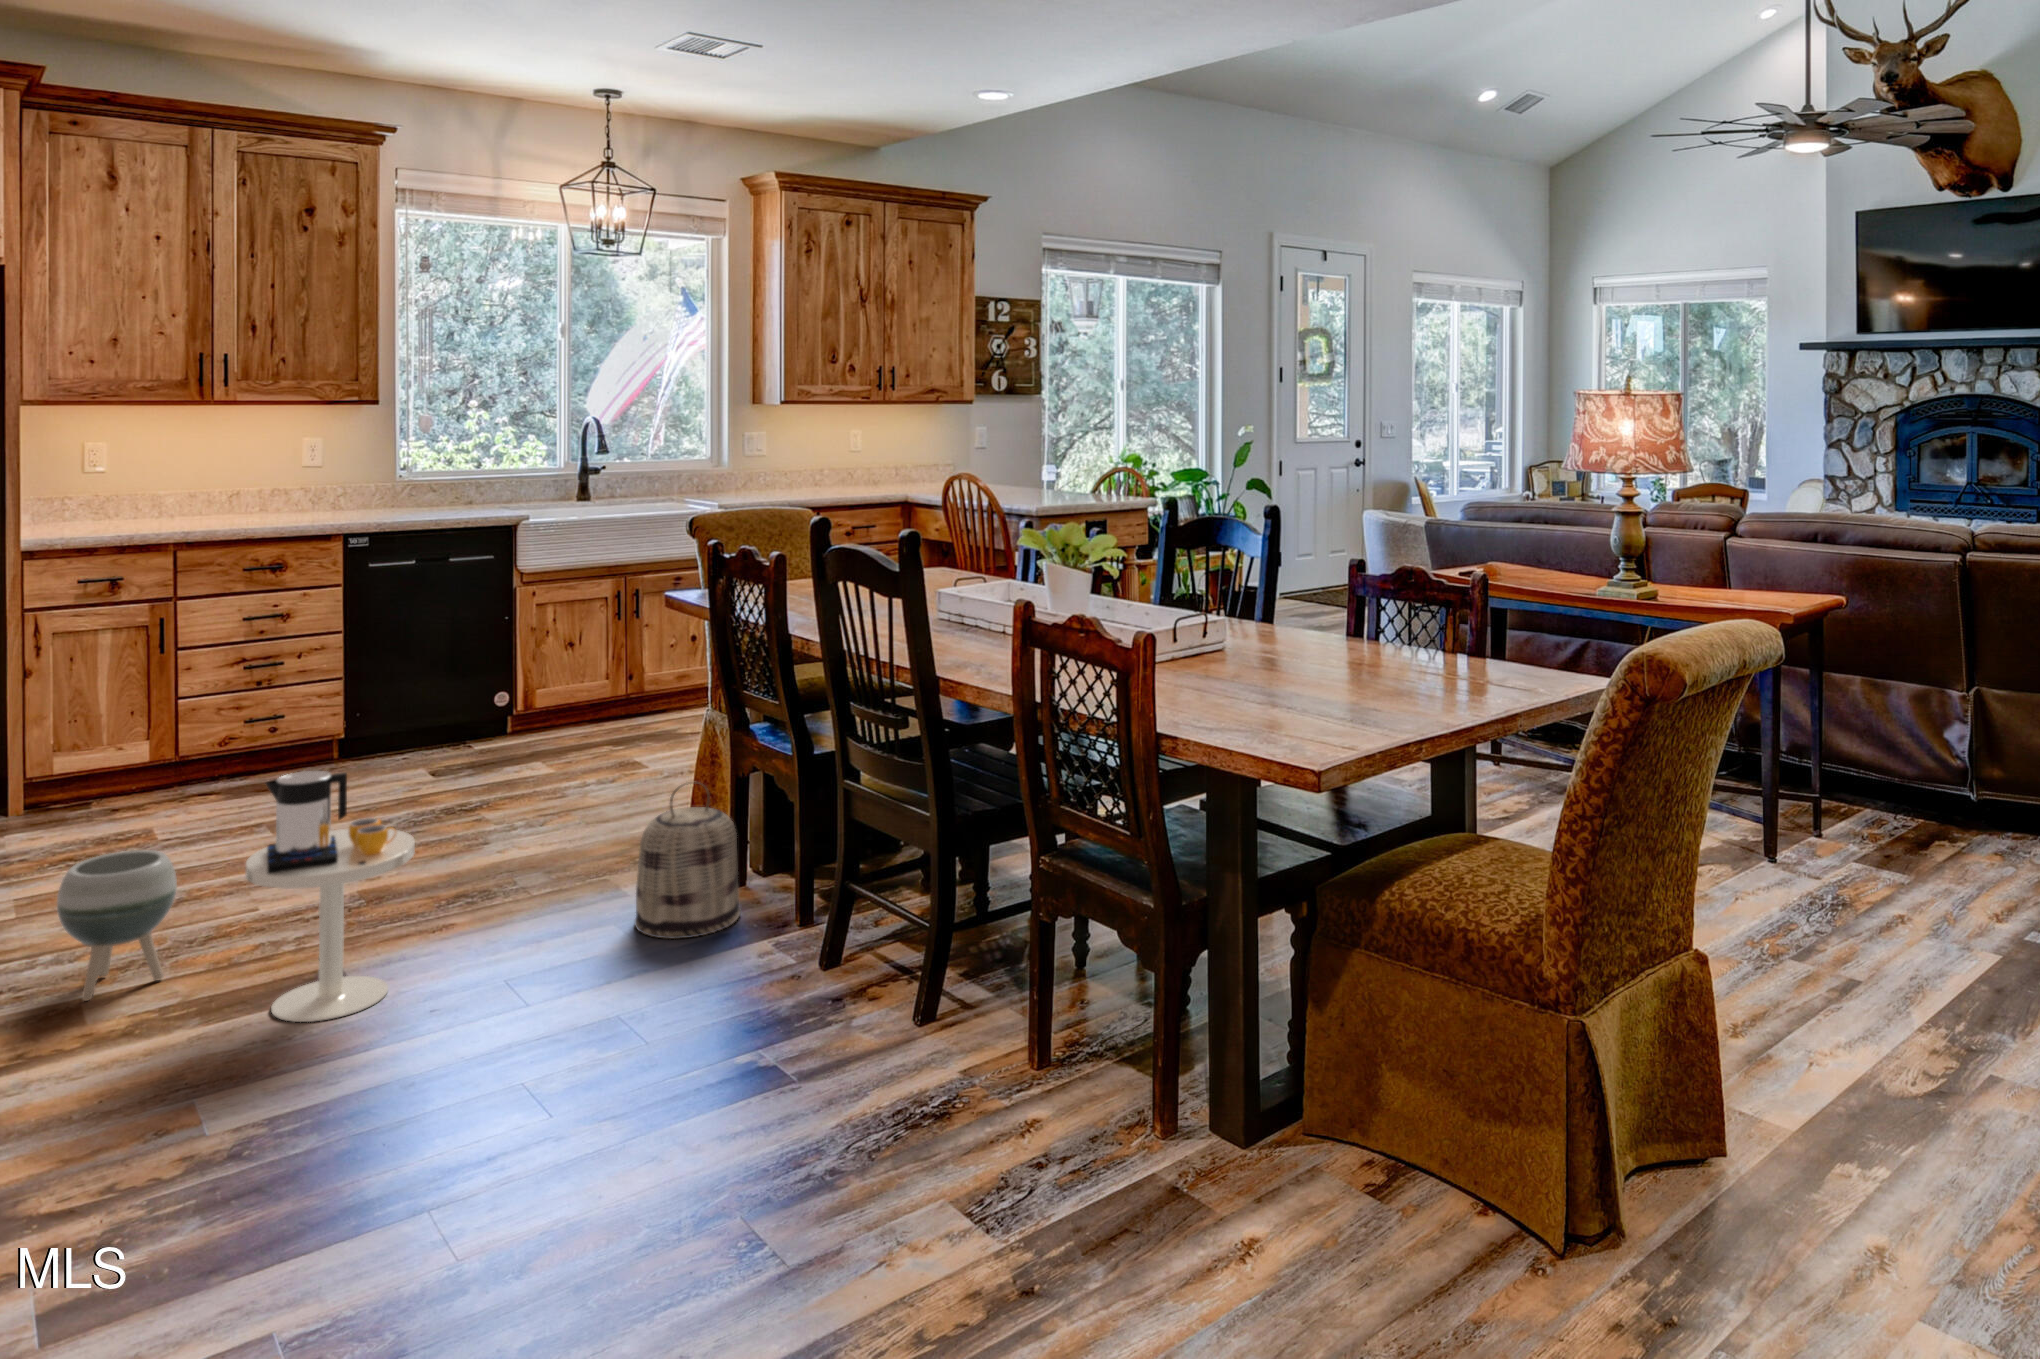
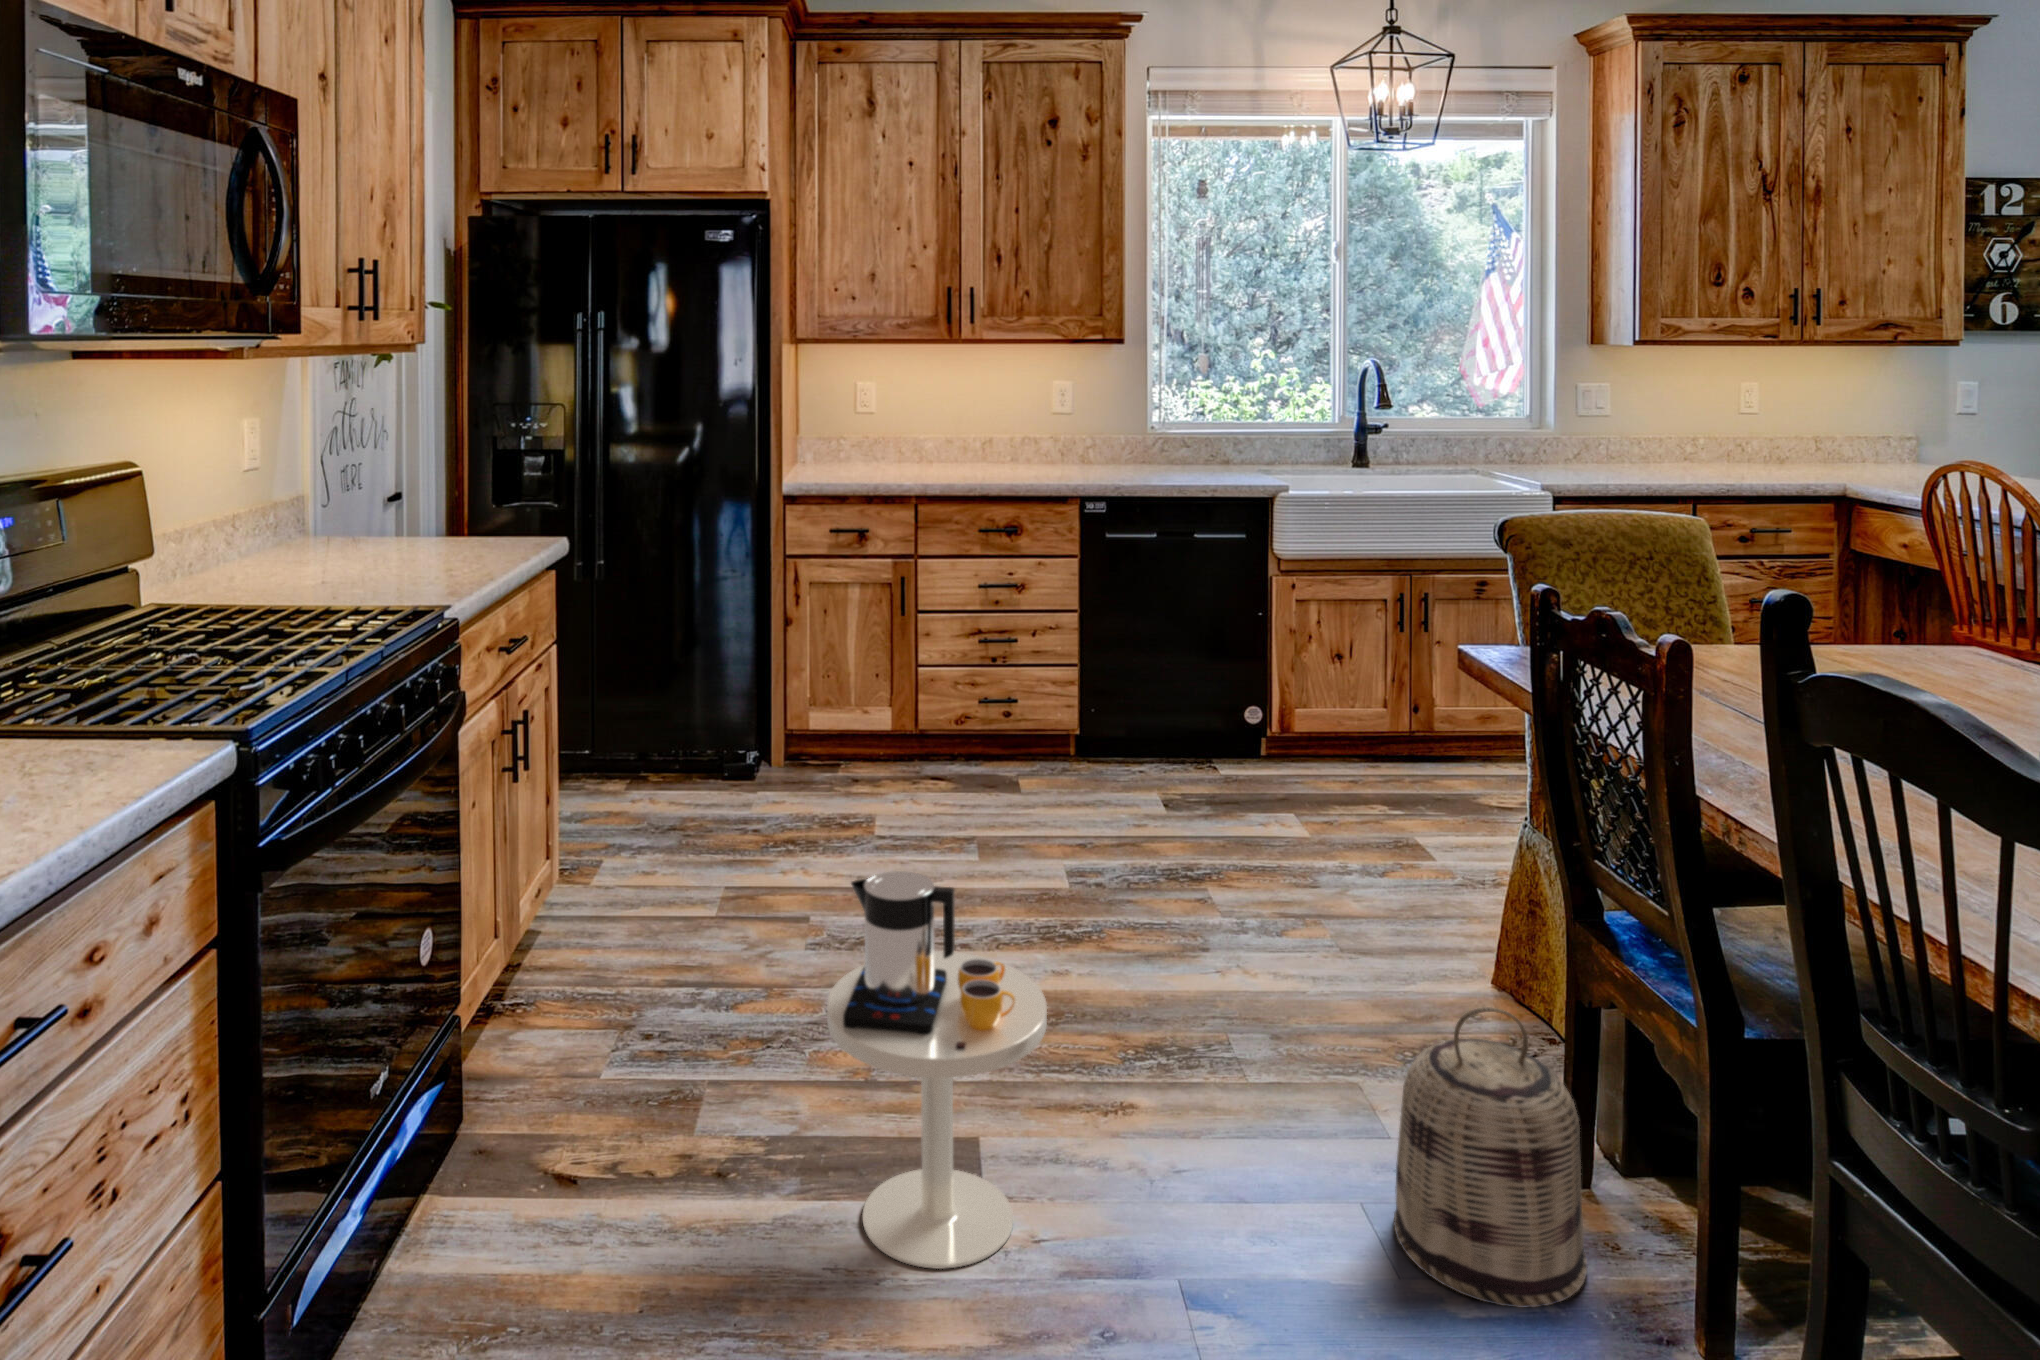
planter: present [57,850,177,1001] -> none [676,900,800,1091]

